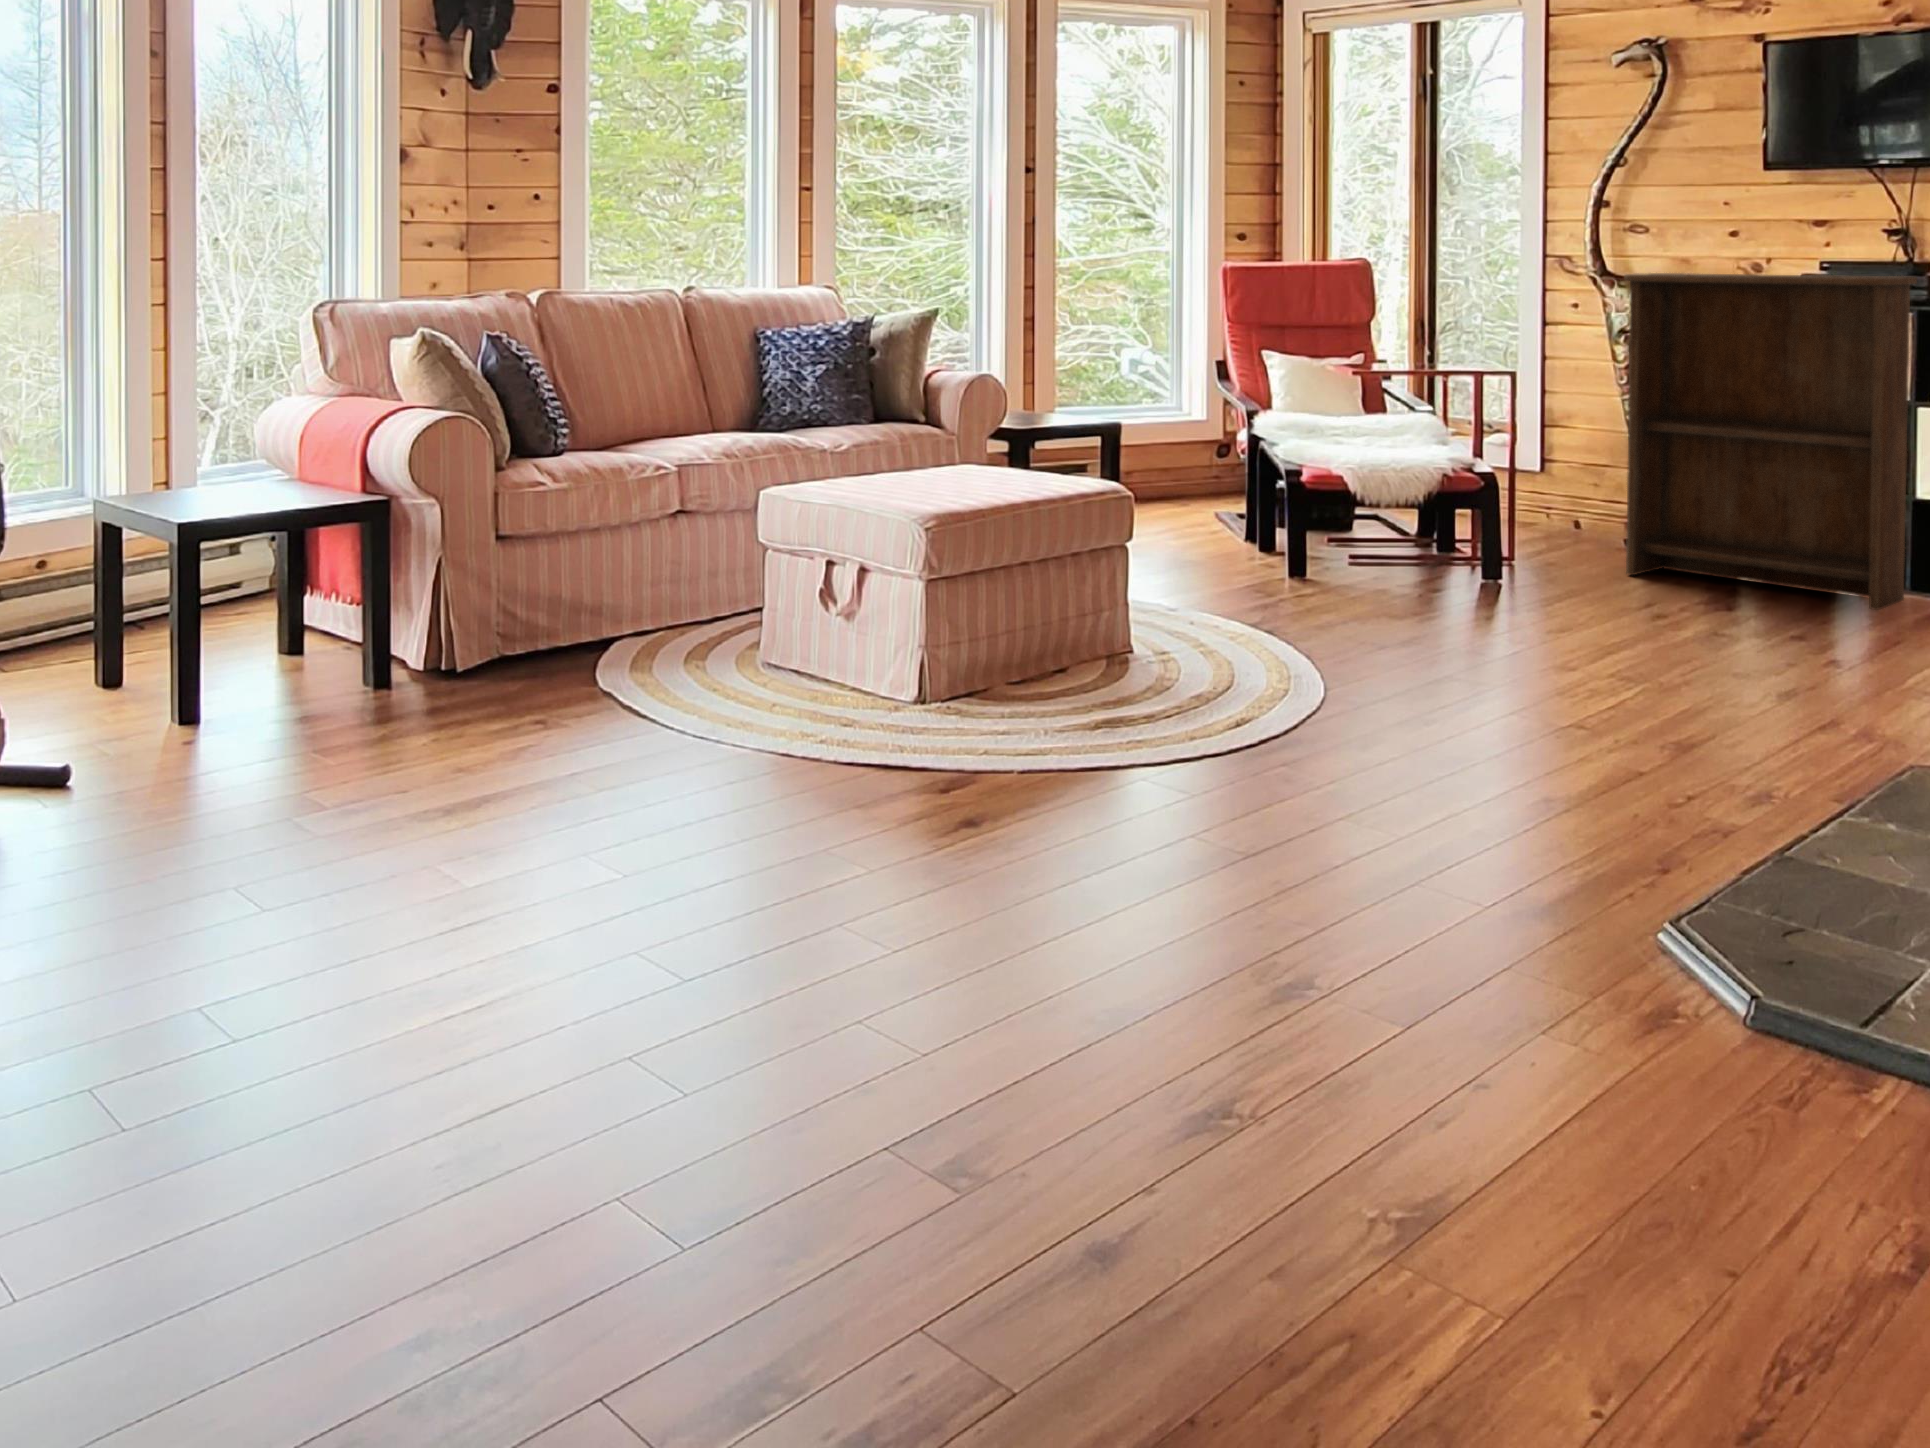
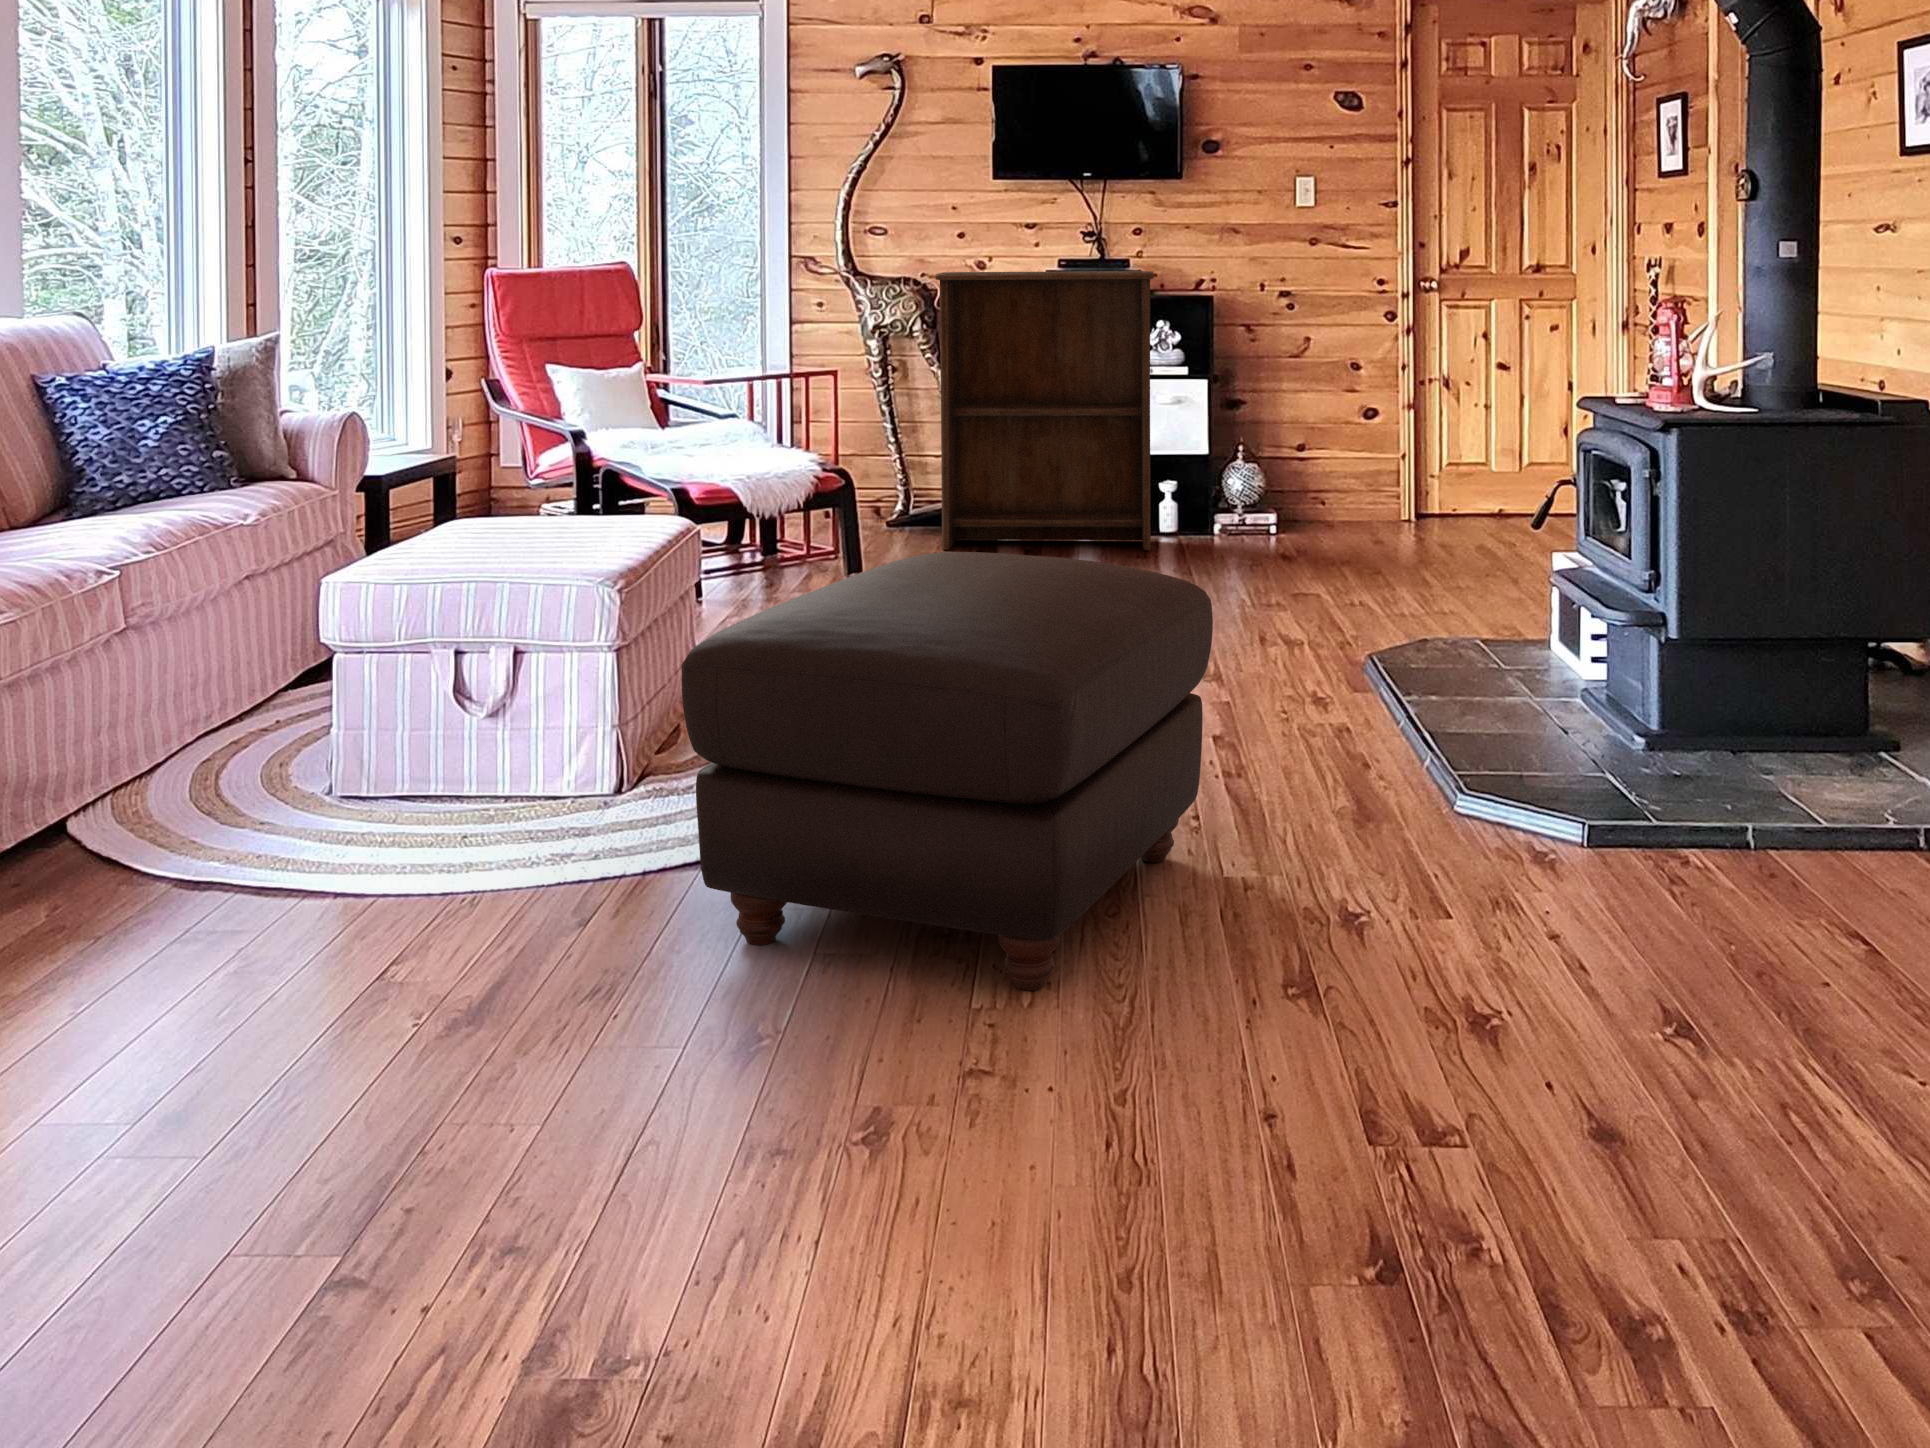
ottoman: none [797,521,1338,911] -> present [682,552,1213,990]

